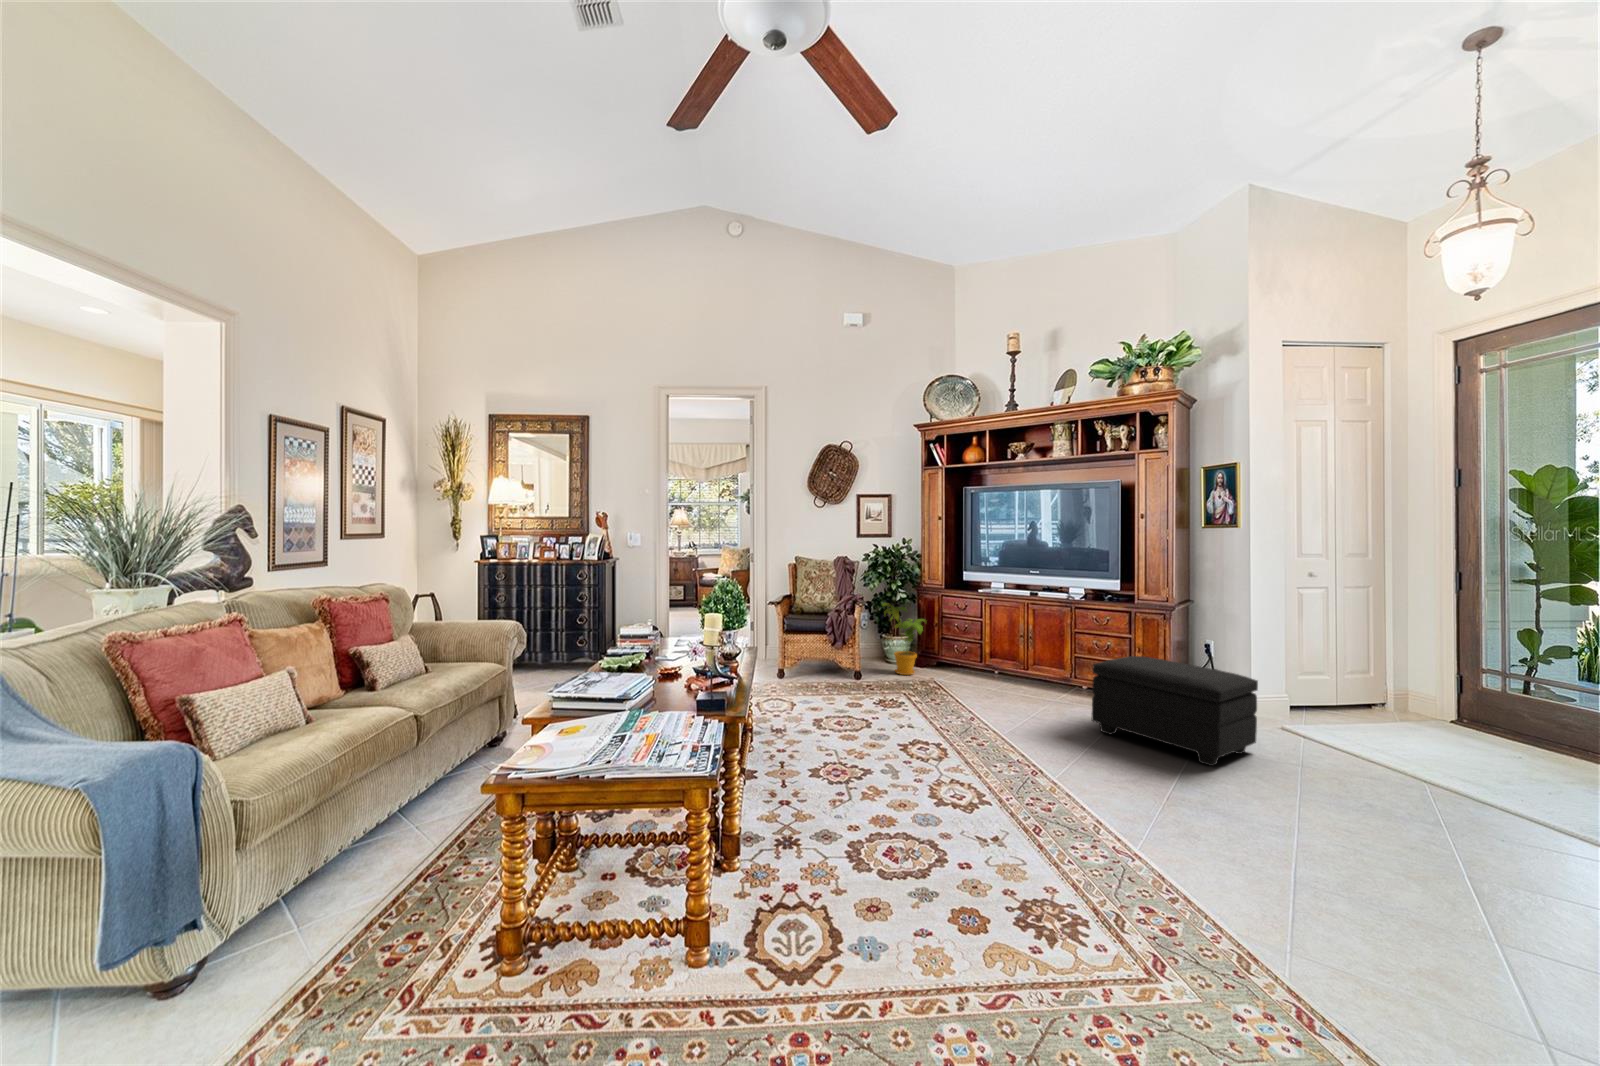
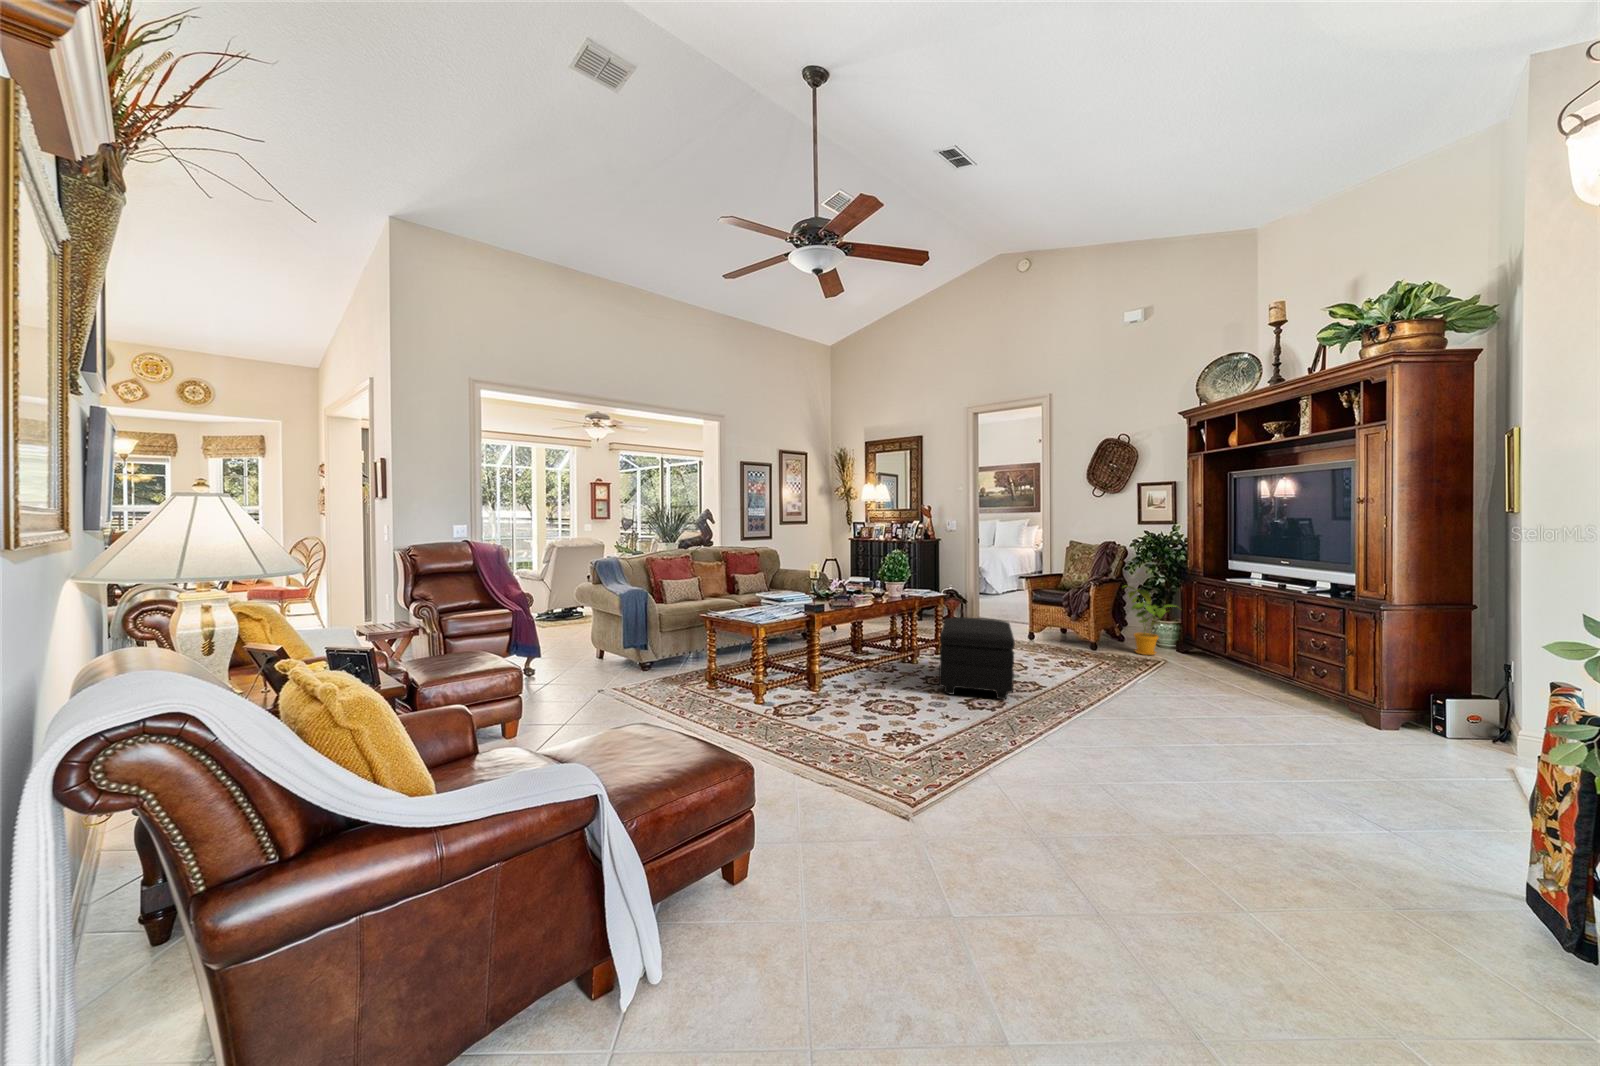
footstool: present [1091,656,1258,766] -> present [939,617,1015,699]

